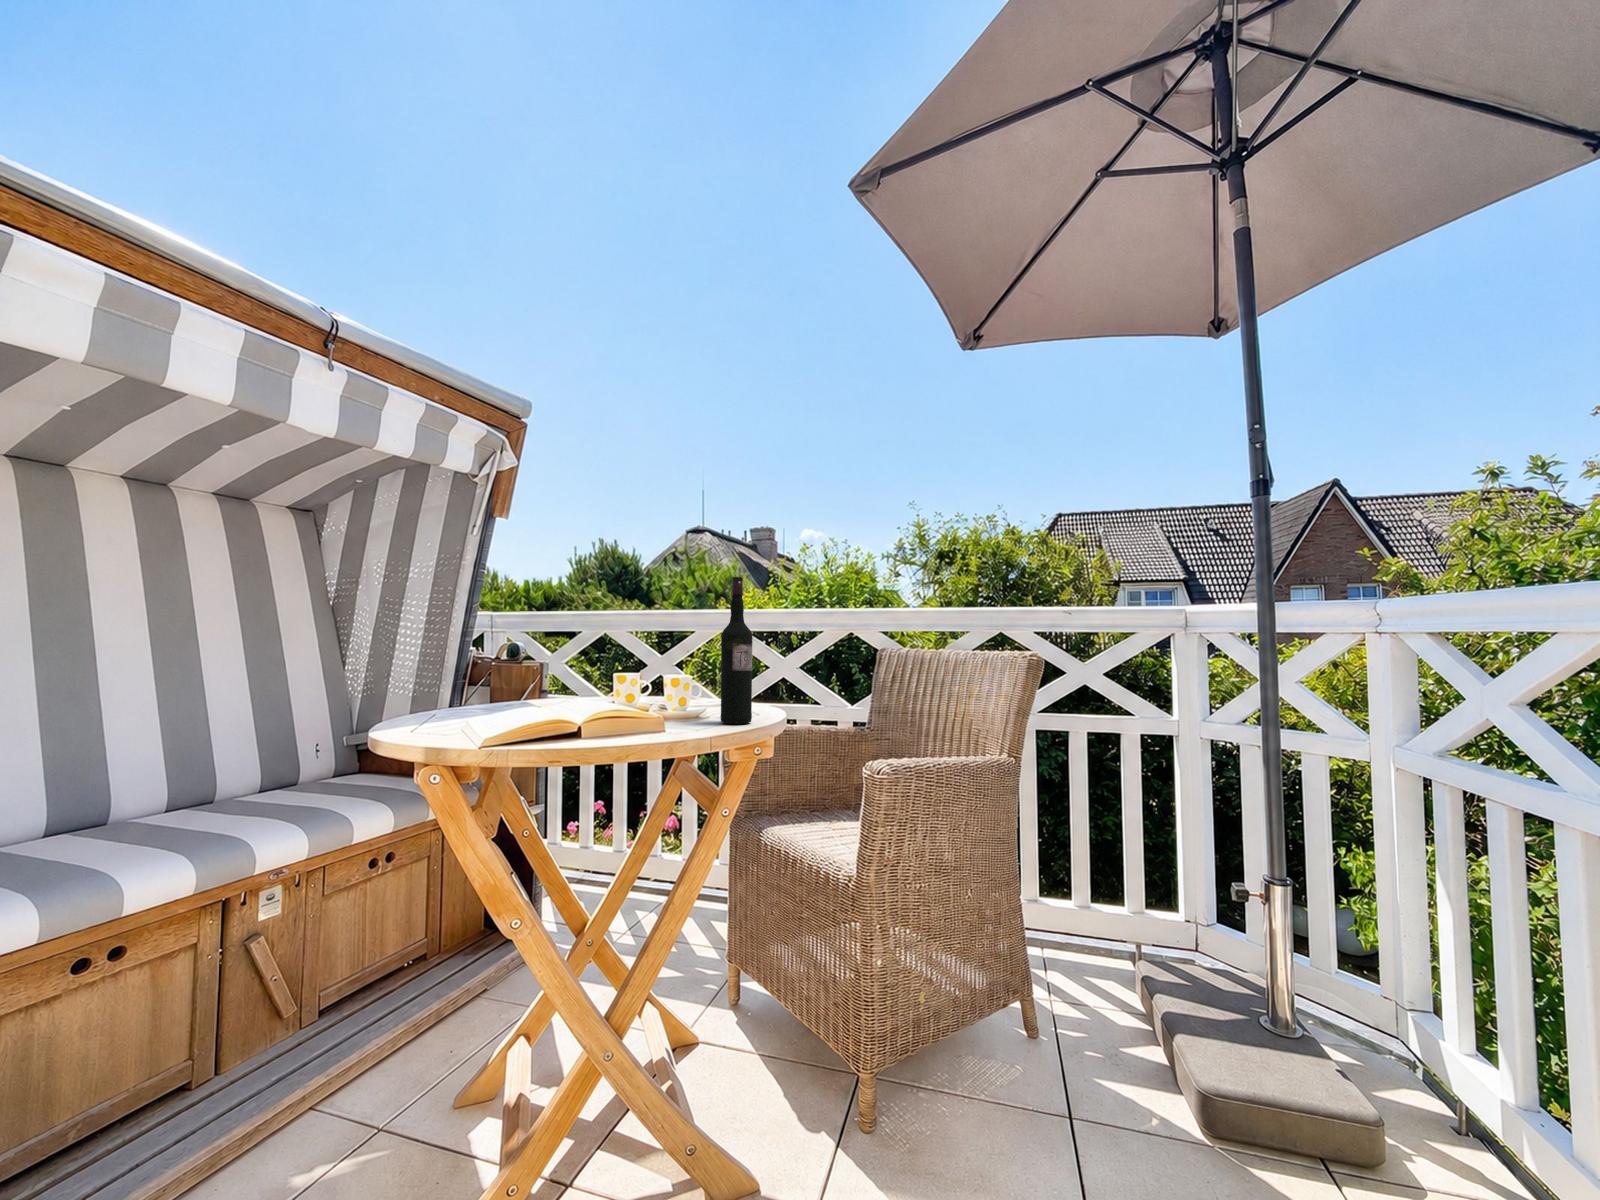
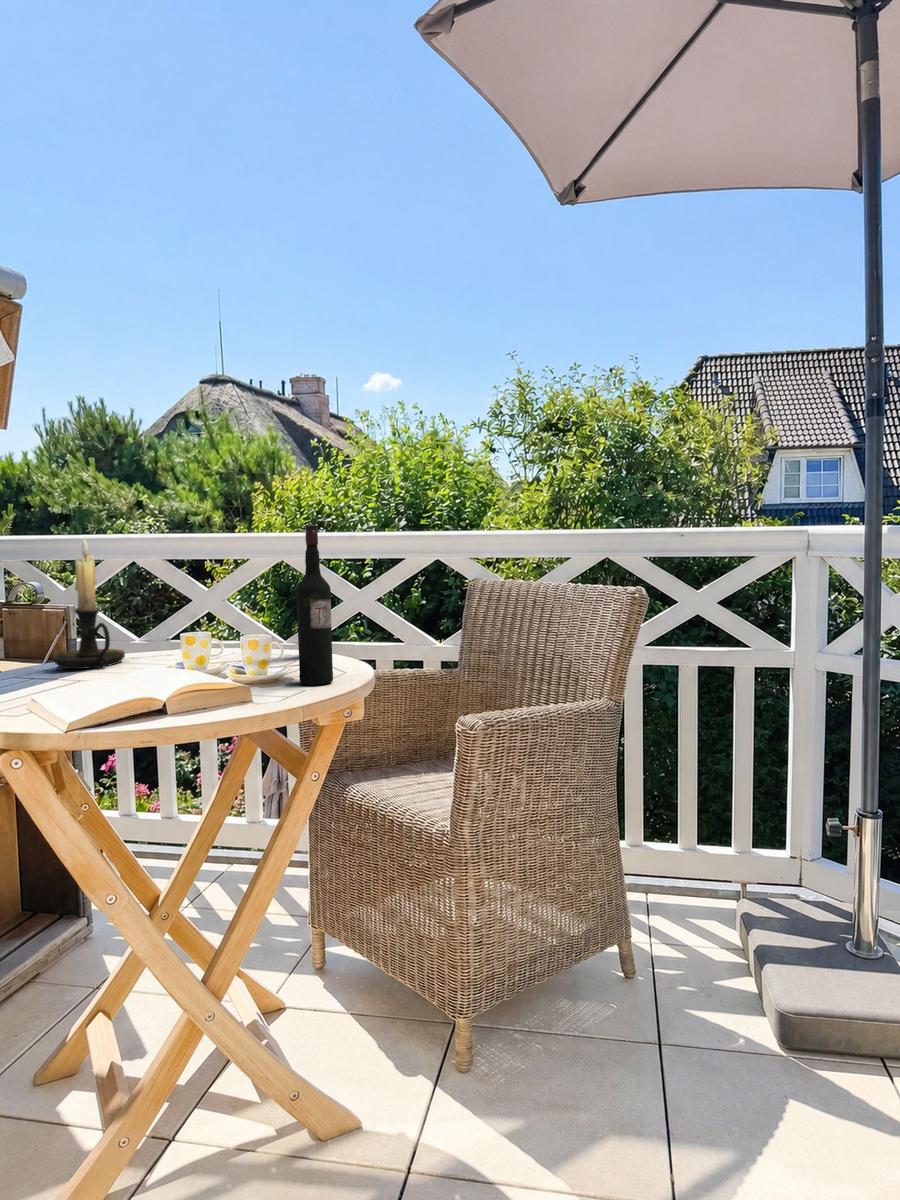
candle holder: none [514,594,577,706] -> present [53,538,125,669]

